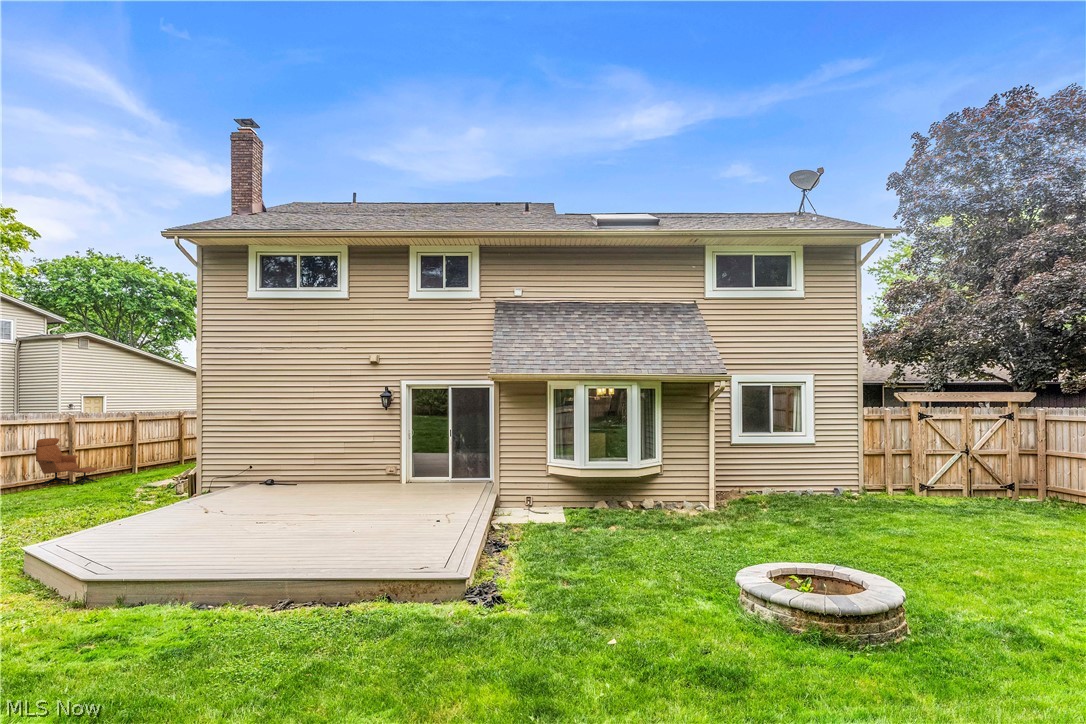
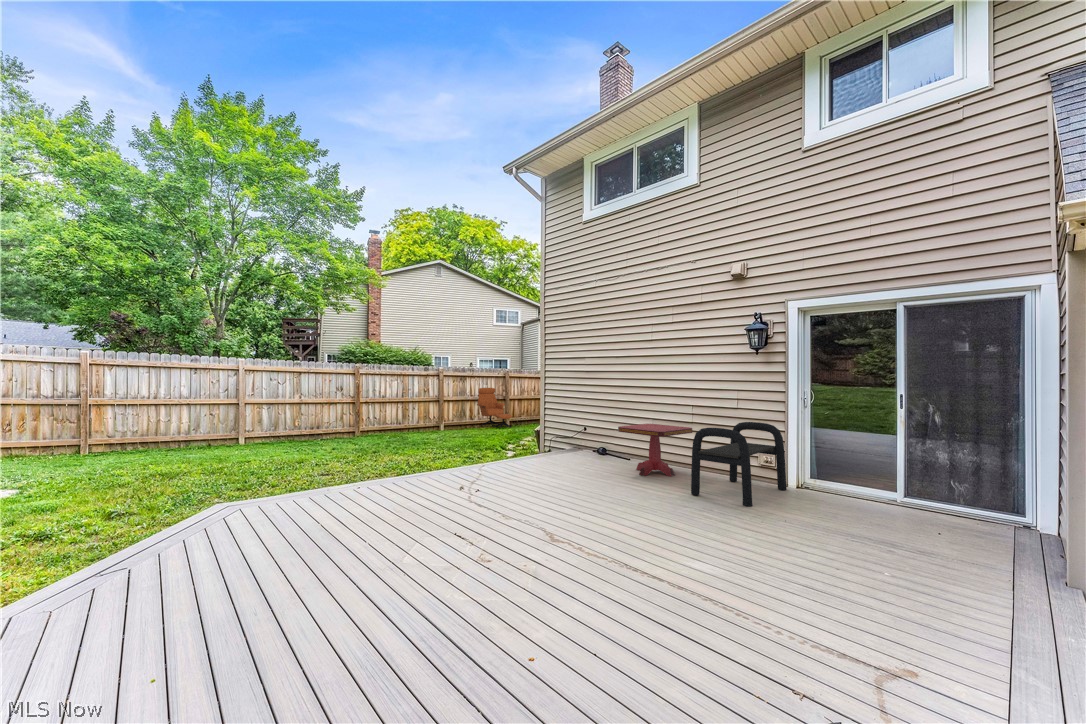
bench: none [359,449,402,494] -> present [691,422,787,506]
side table: none [297,456,345,492] -> present [618,424,692,476]

